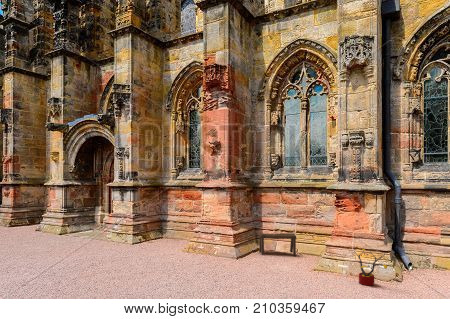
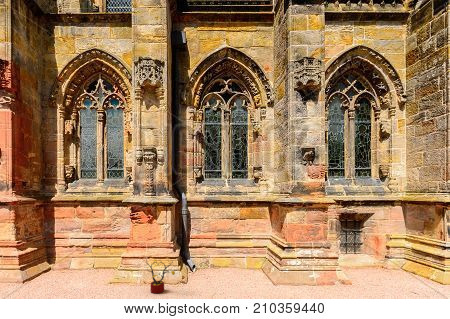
bench: present [259,233,296,256] -> none [48,249,92,280]

